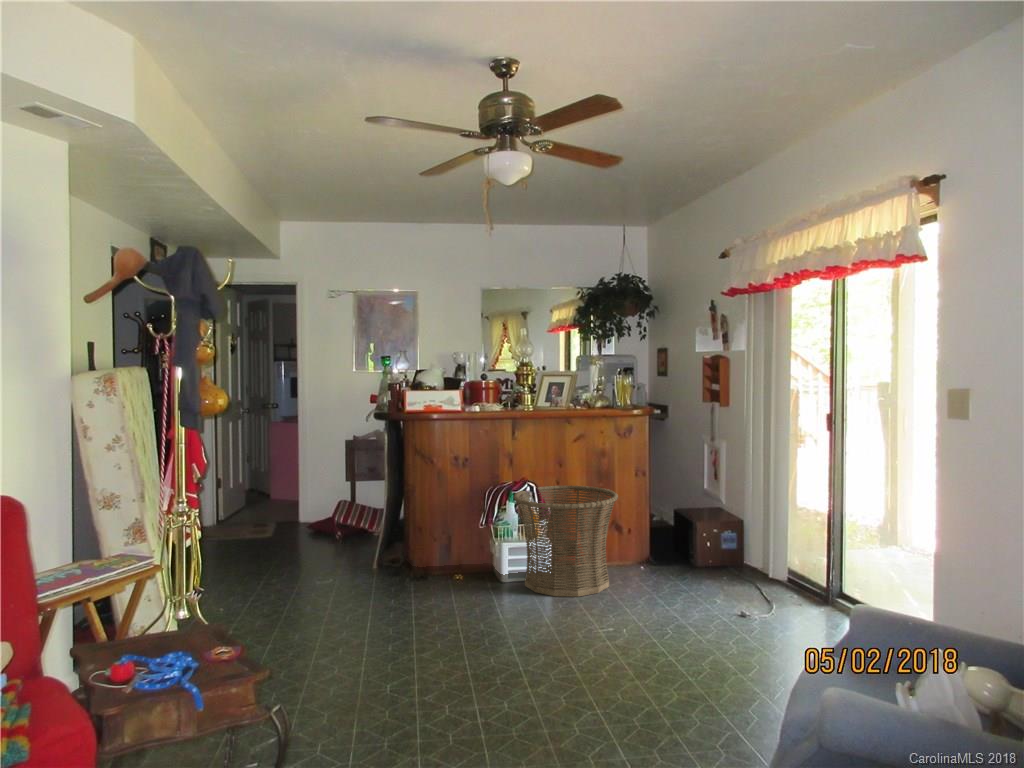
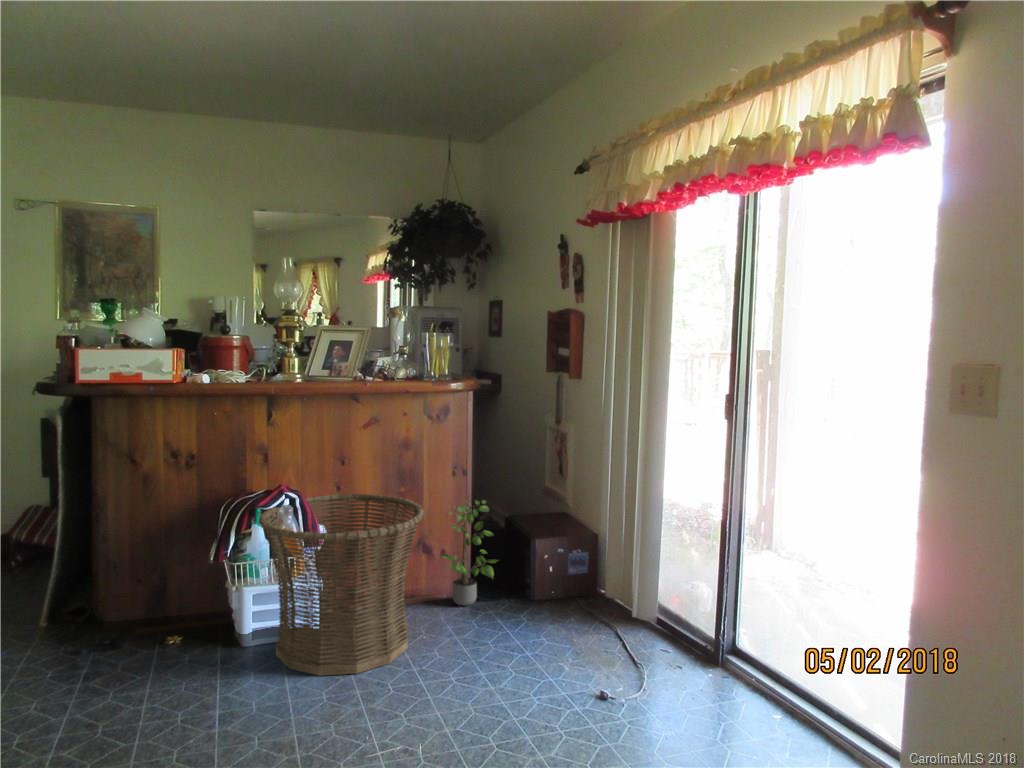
potted plant: none [628,490,671,567] -> present [441,500,498,606]

